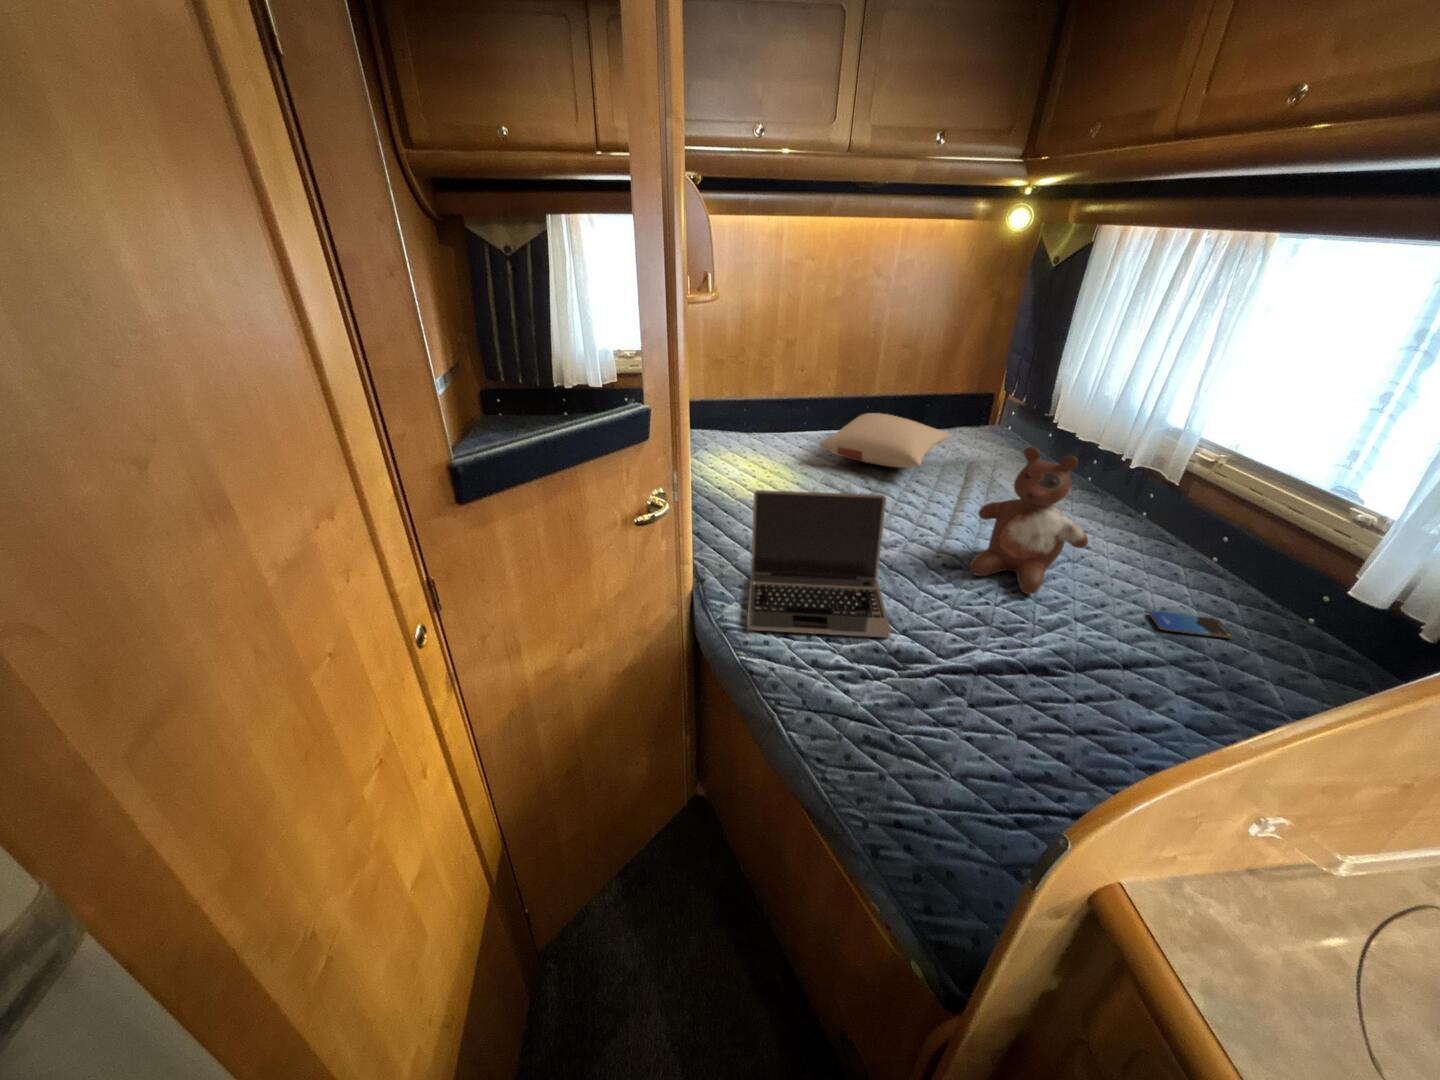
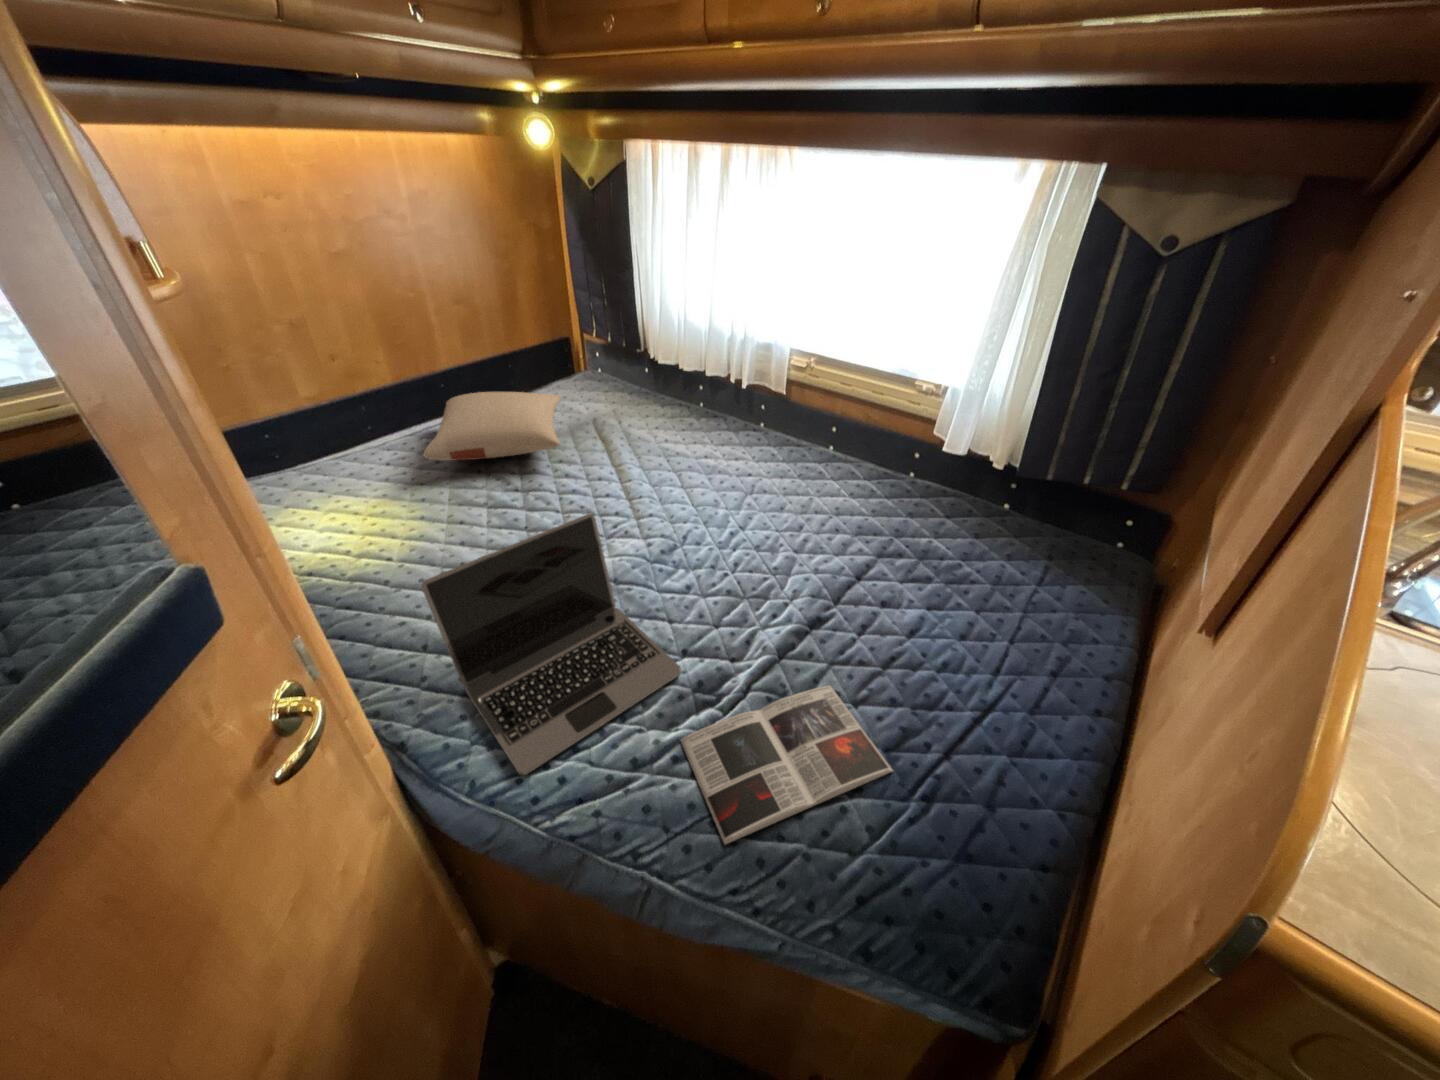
stuffed bear: present [970,447,1088,594] -> none [665,401,772,550]
smartphone: present [1149,611,1232,638] -> none [833,502,889,531]
magazine: none [833,668,1008,786] -> present [681,686,893,844]

